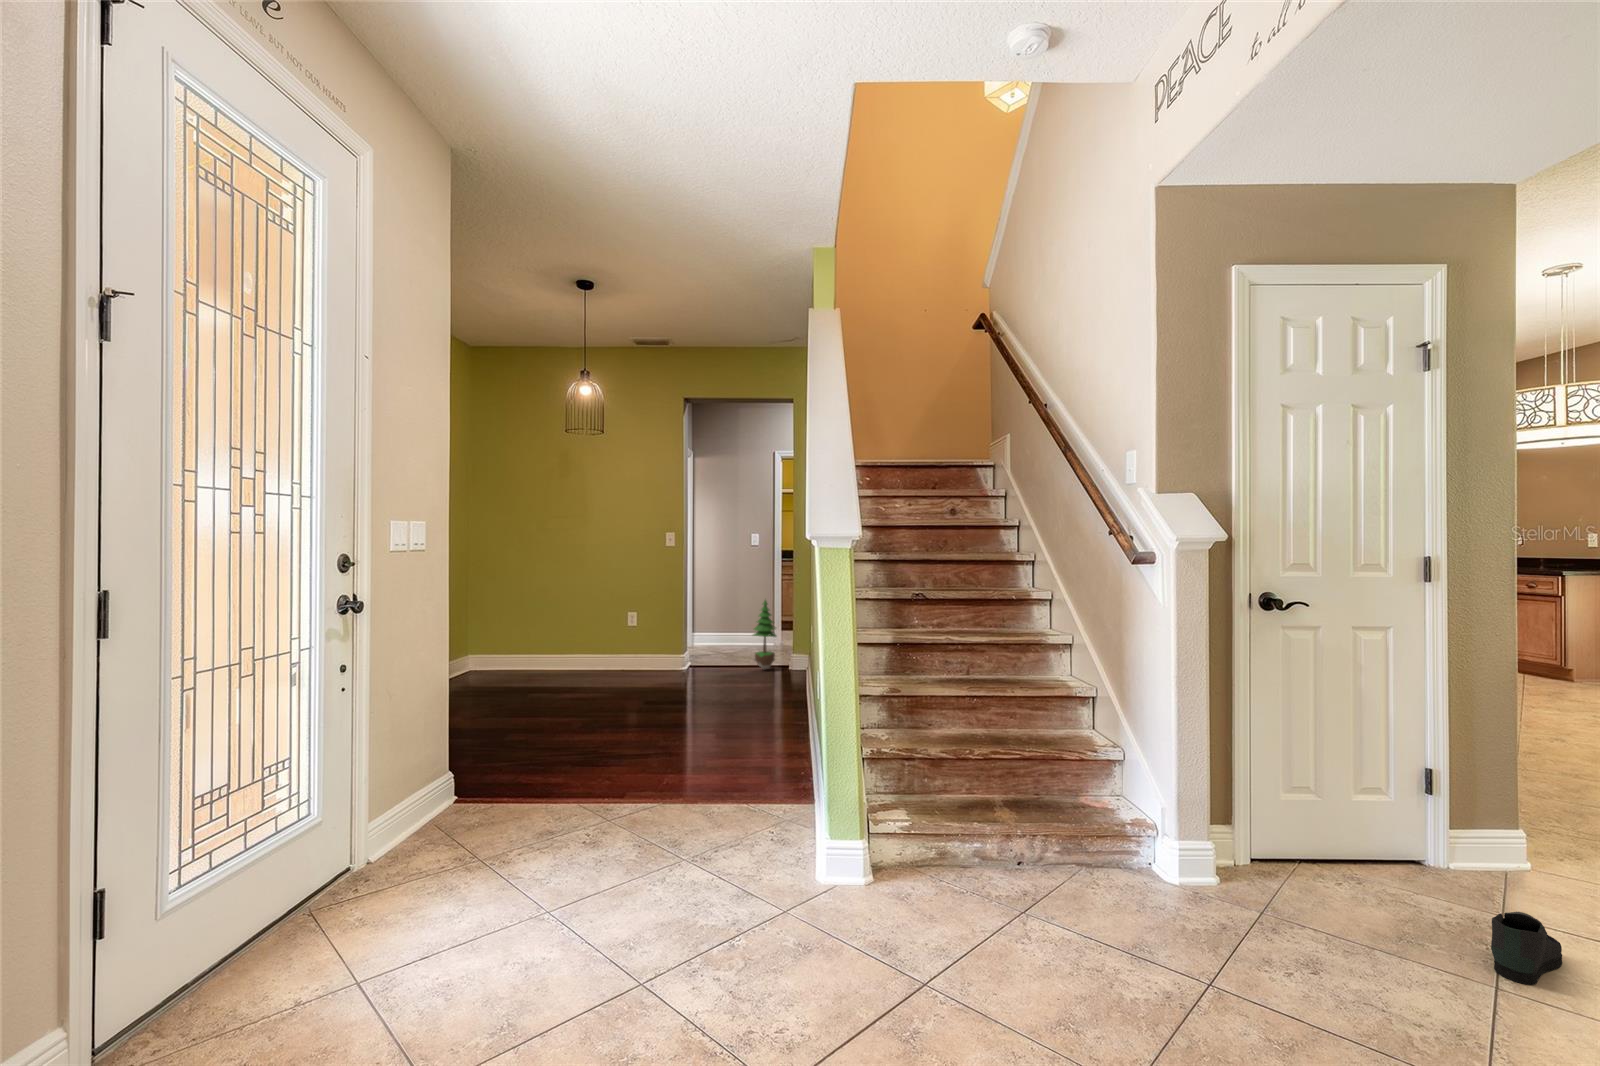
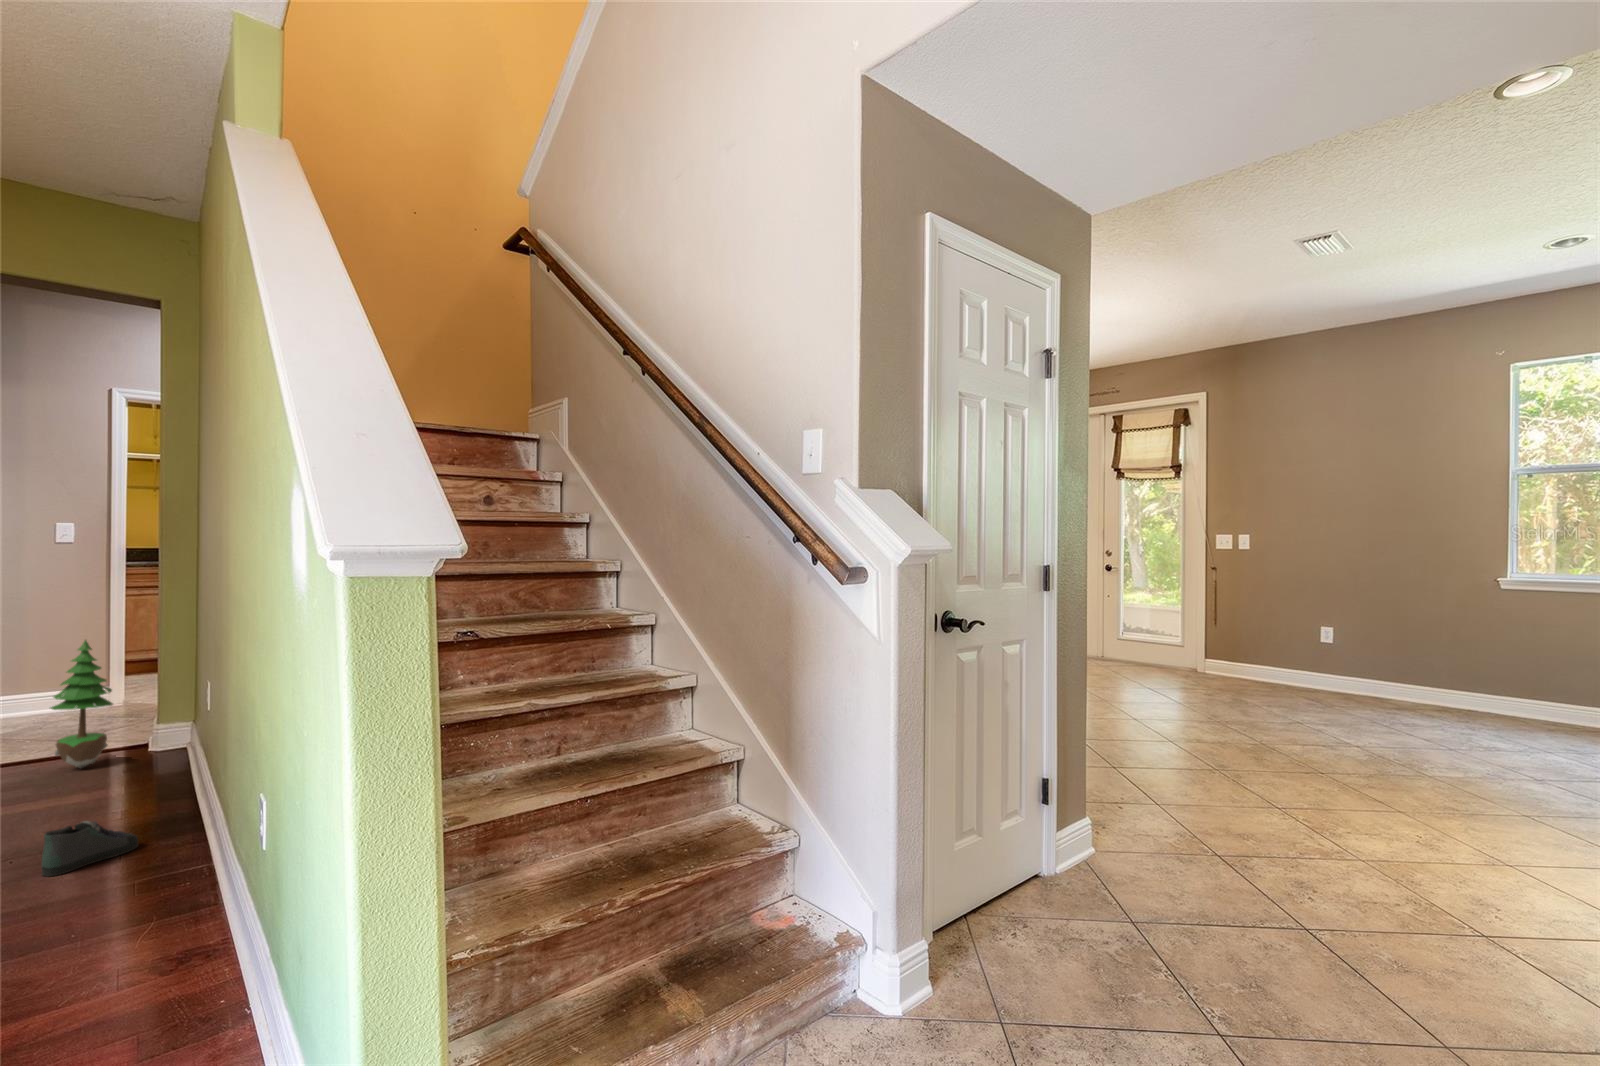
shoe: present [1491,912,1562,985] -> present [42,821,138,876]

